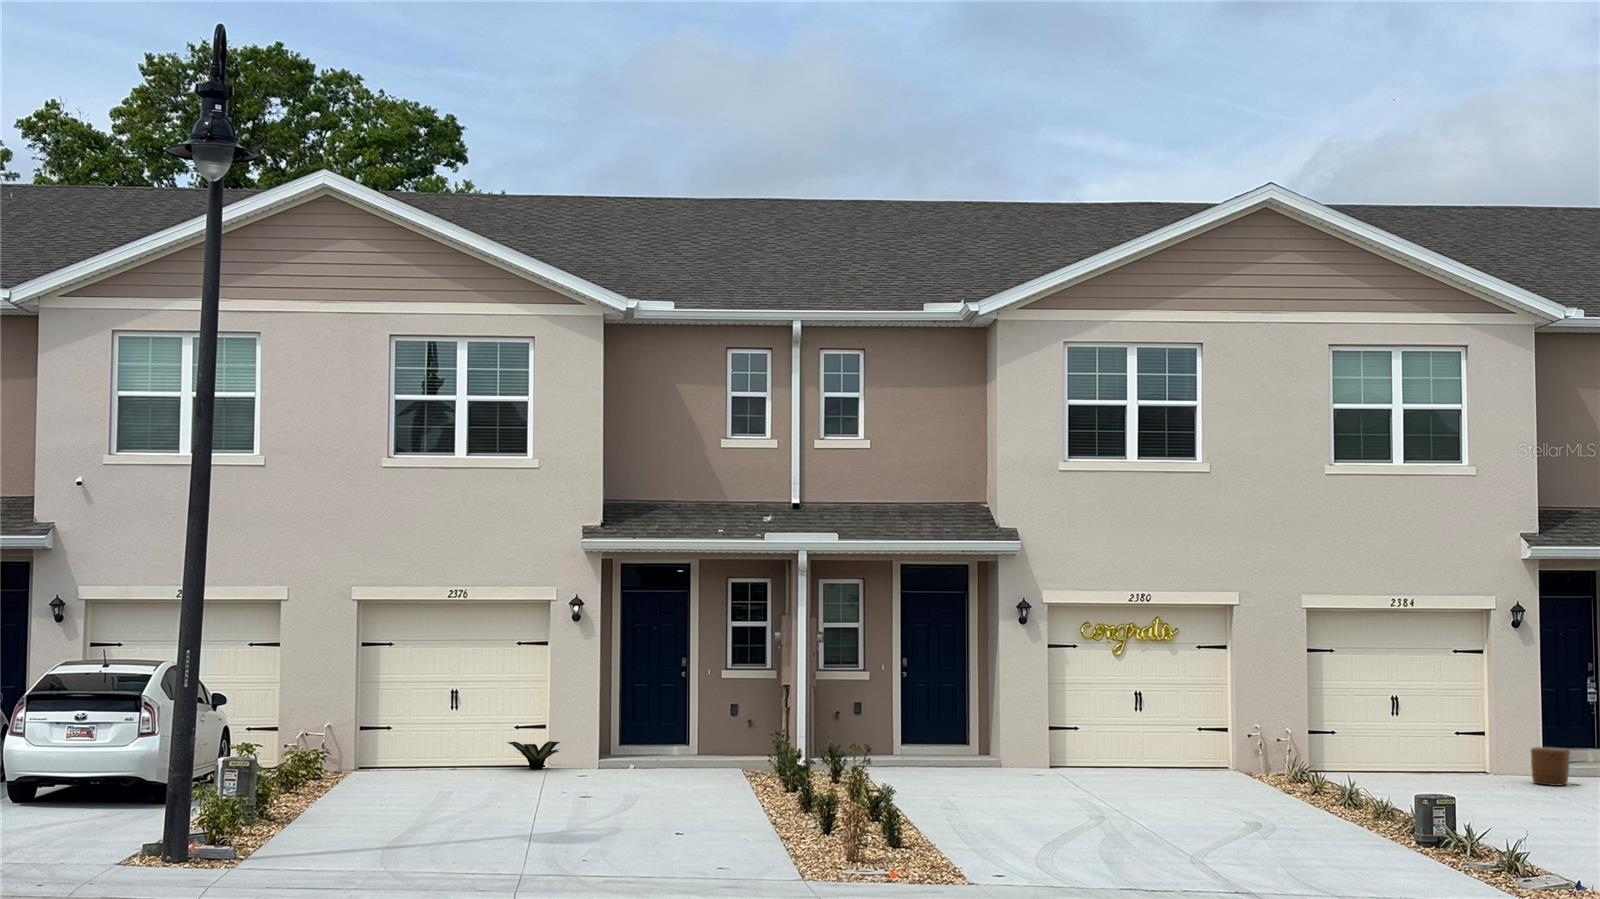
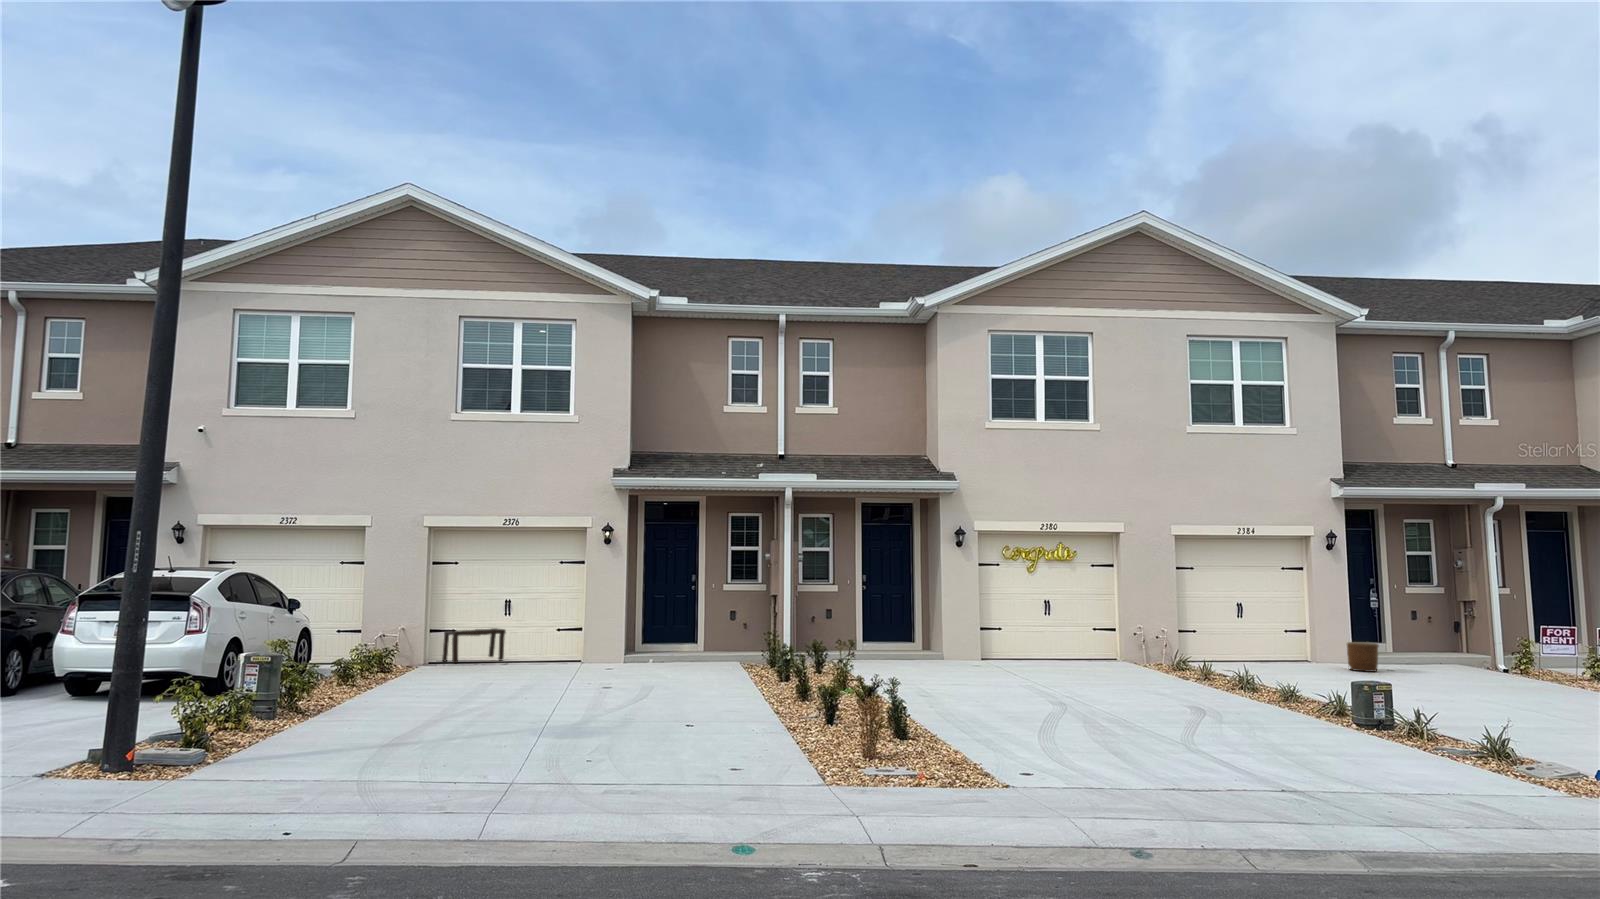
bench: none [375,725,451,768] -> present [442,628,506,663]
potted plant: present [507,741,560,770] -> none [550,641,596,664]

